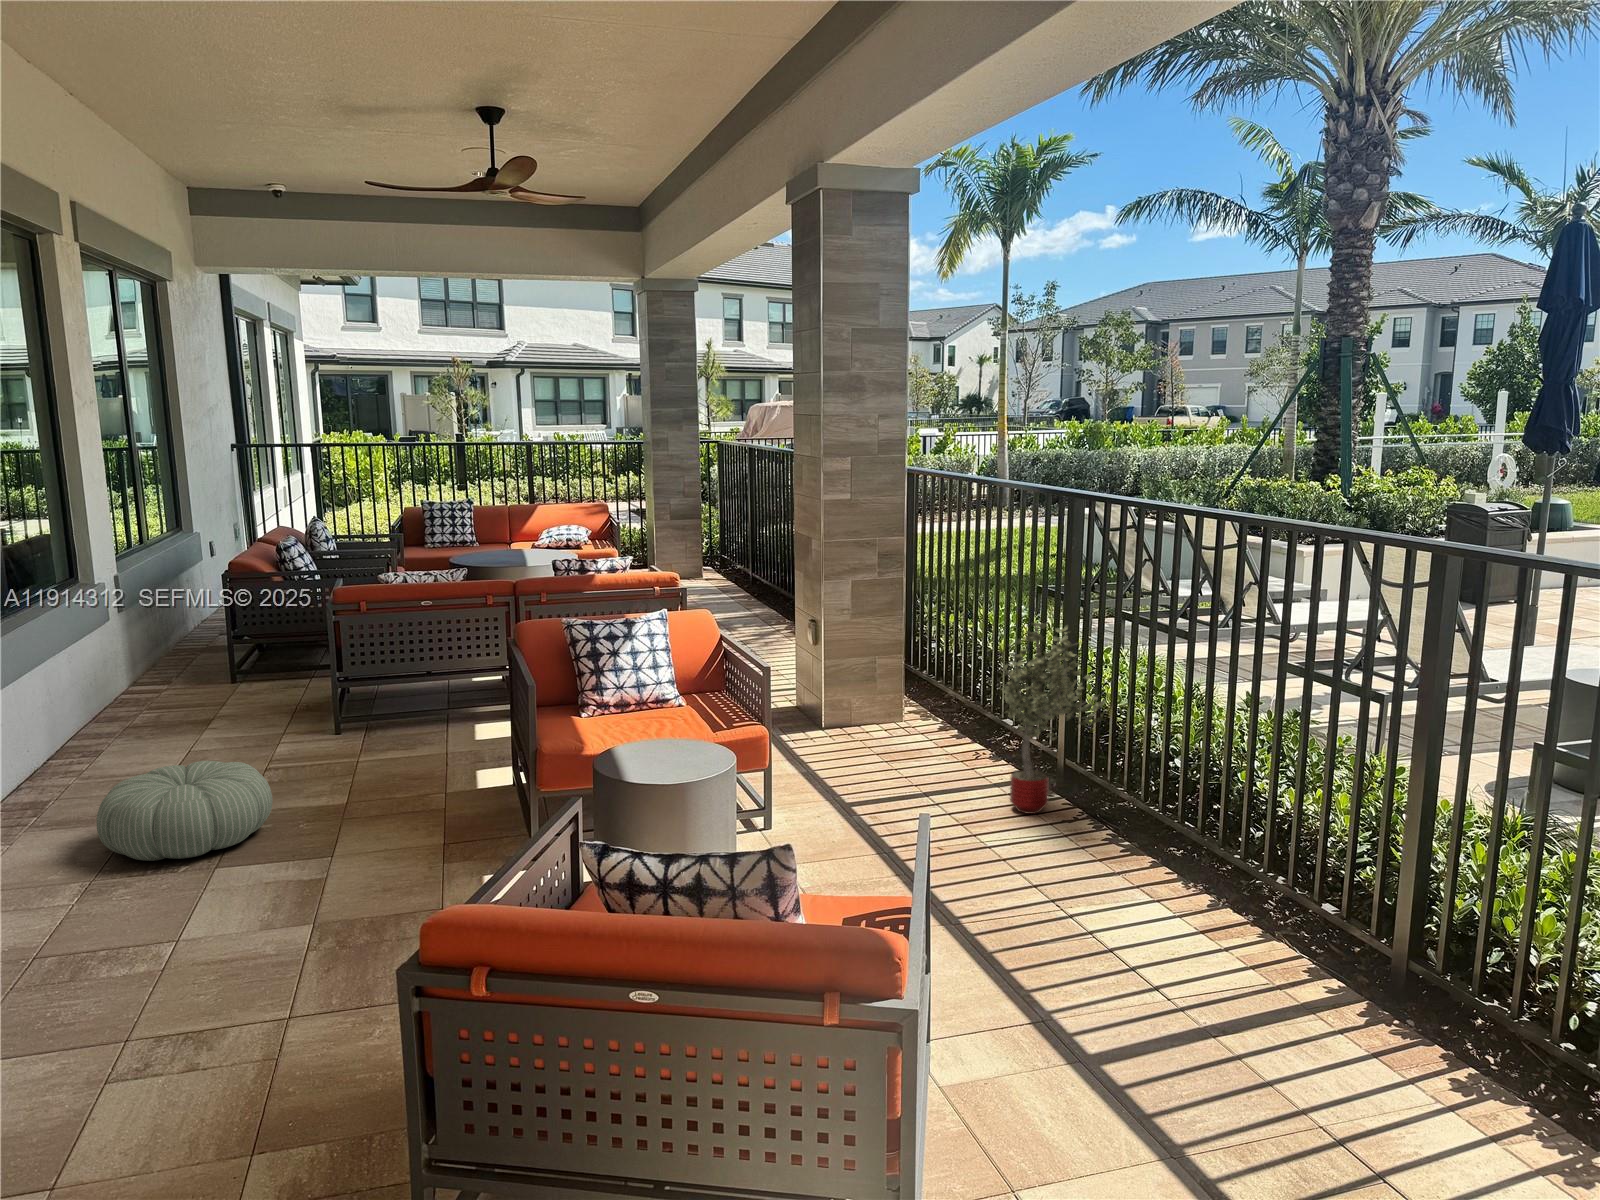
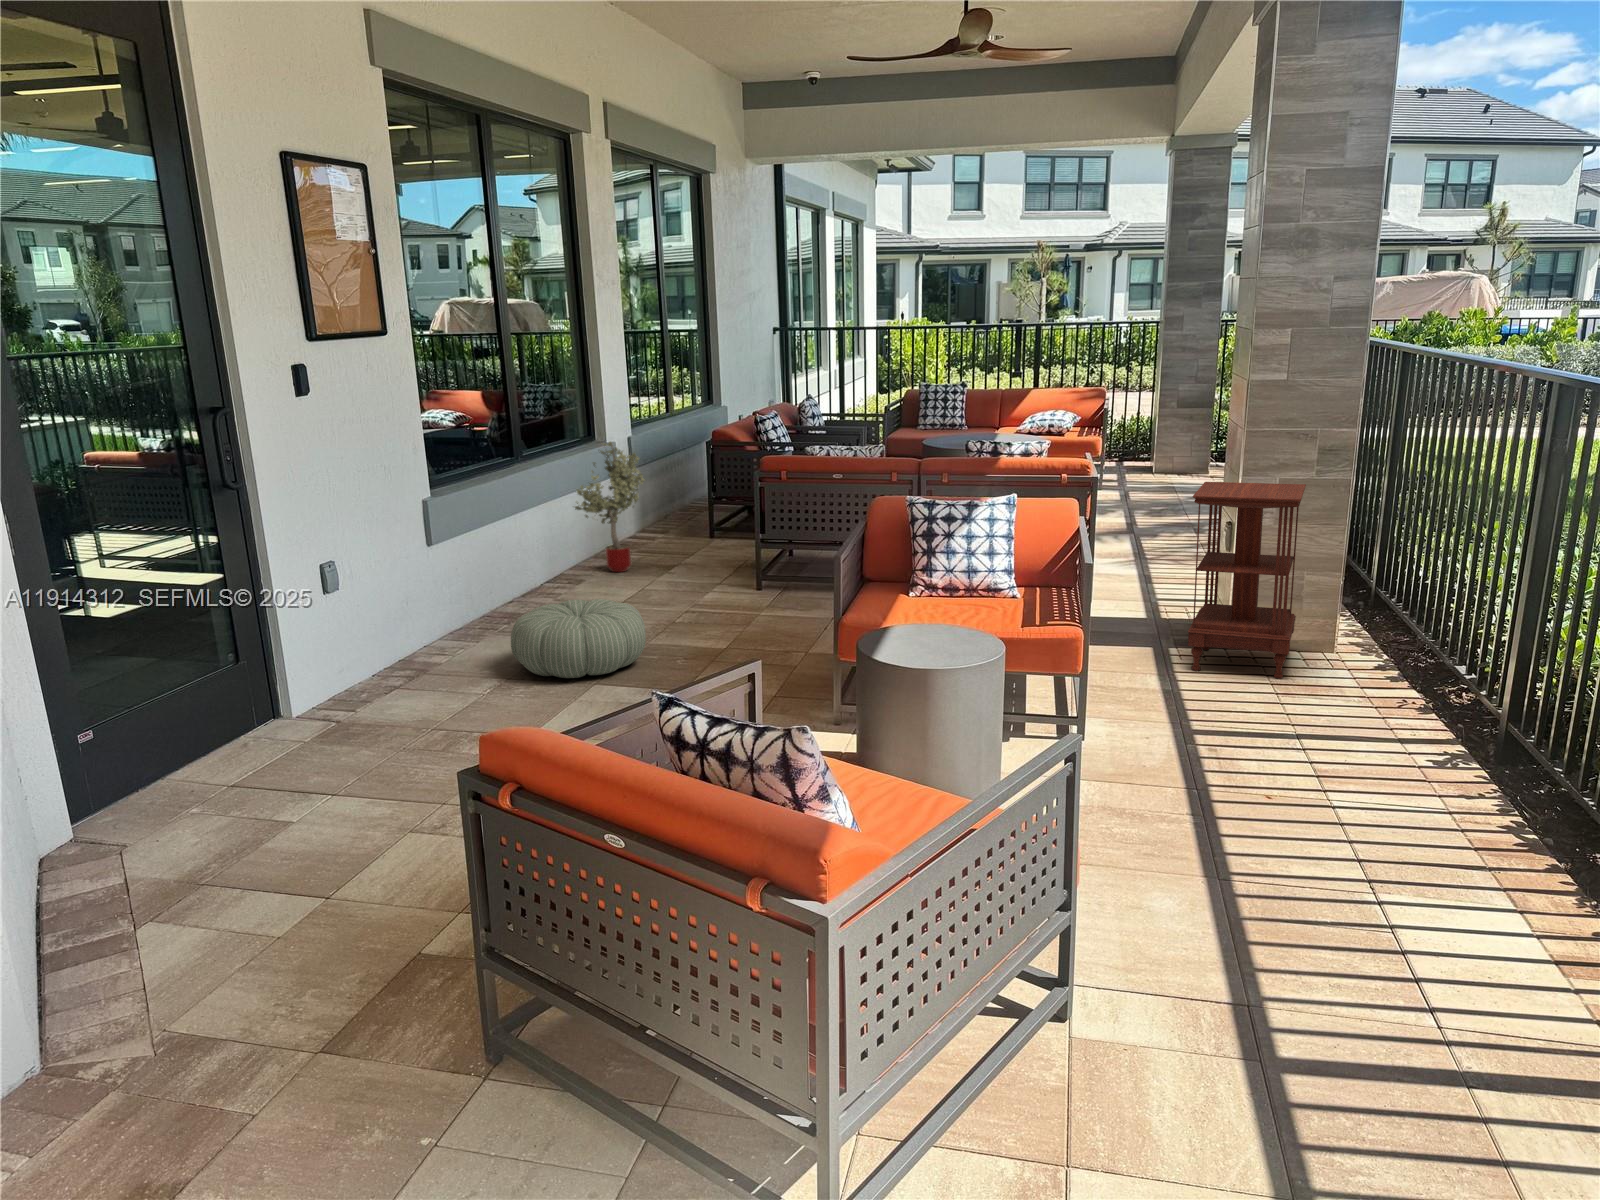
side table: none [794,586,886,751] -> present [1188,482,1306,679]
potted tree: present [1002,623,1105,814] -> present [575,442,645,572]

